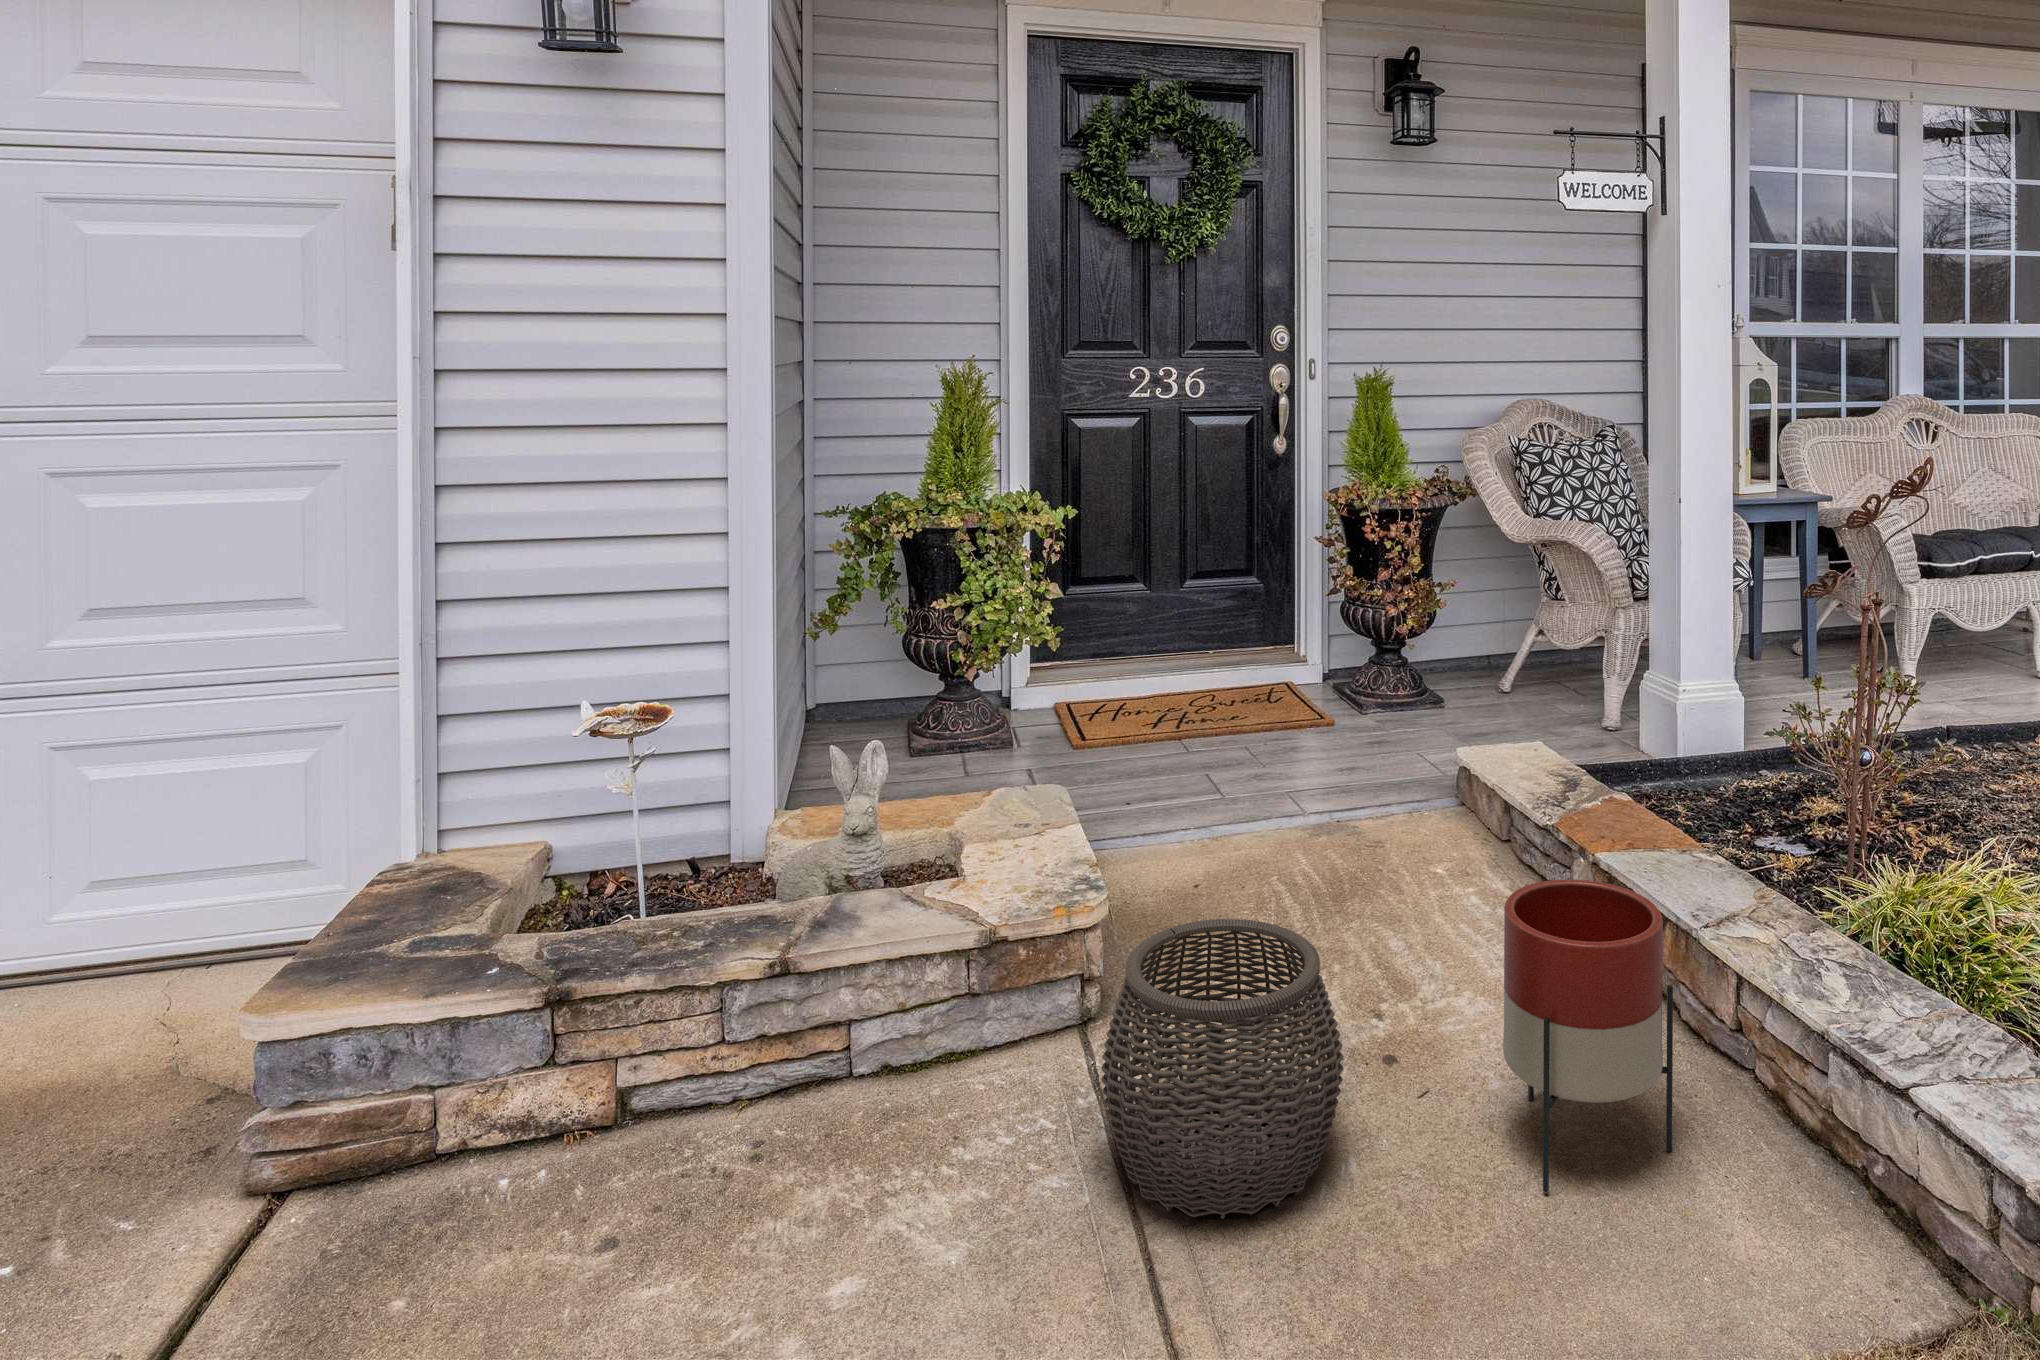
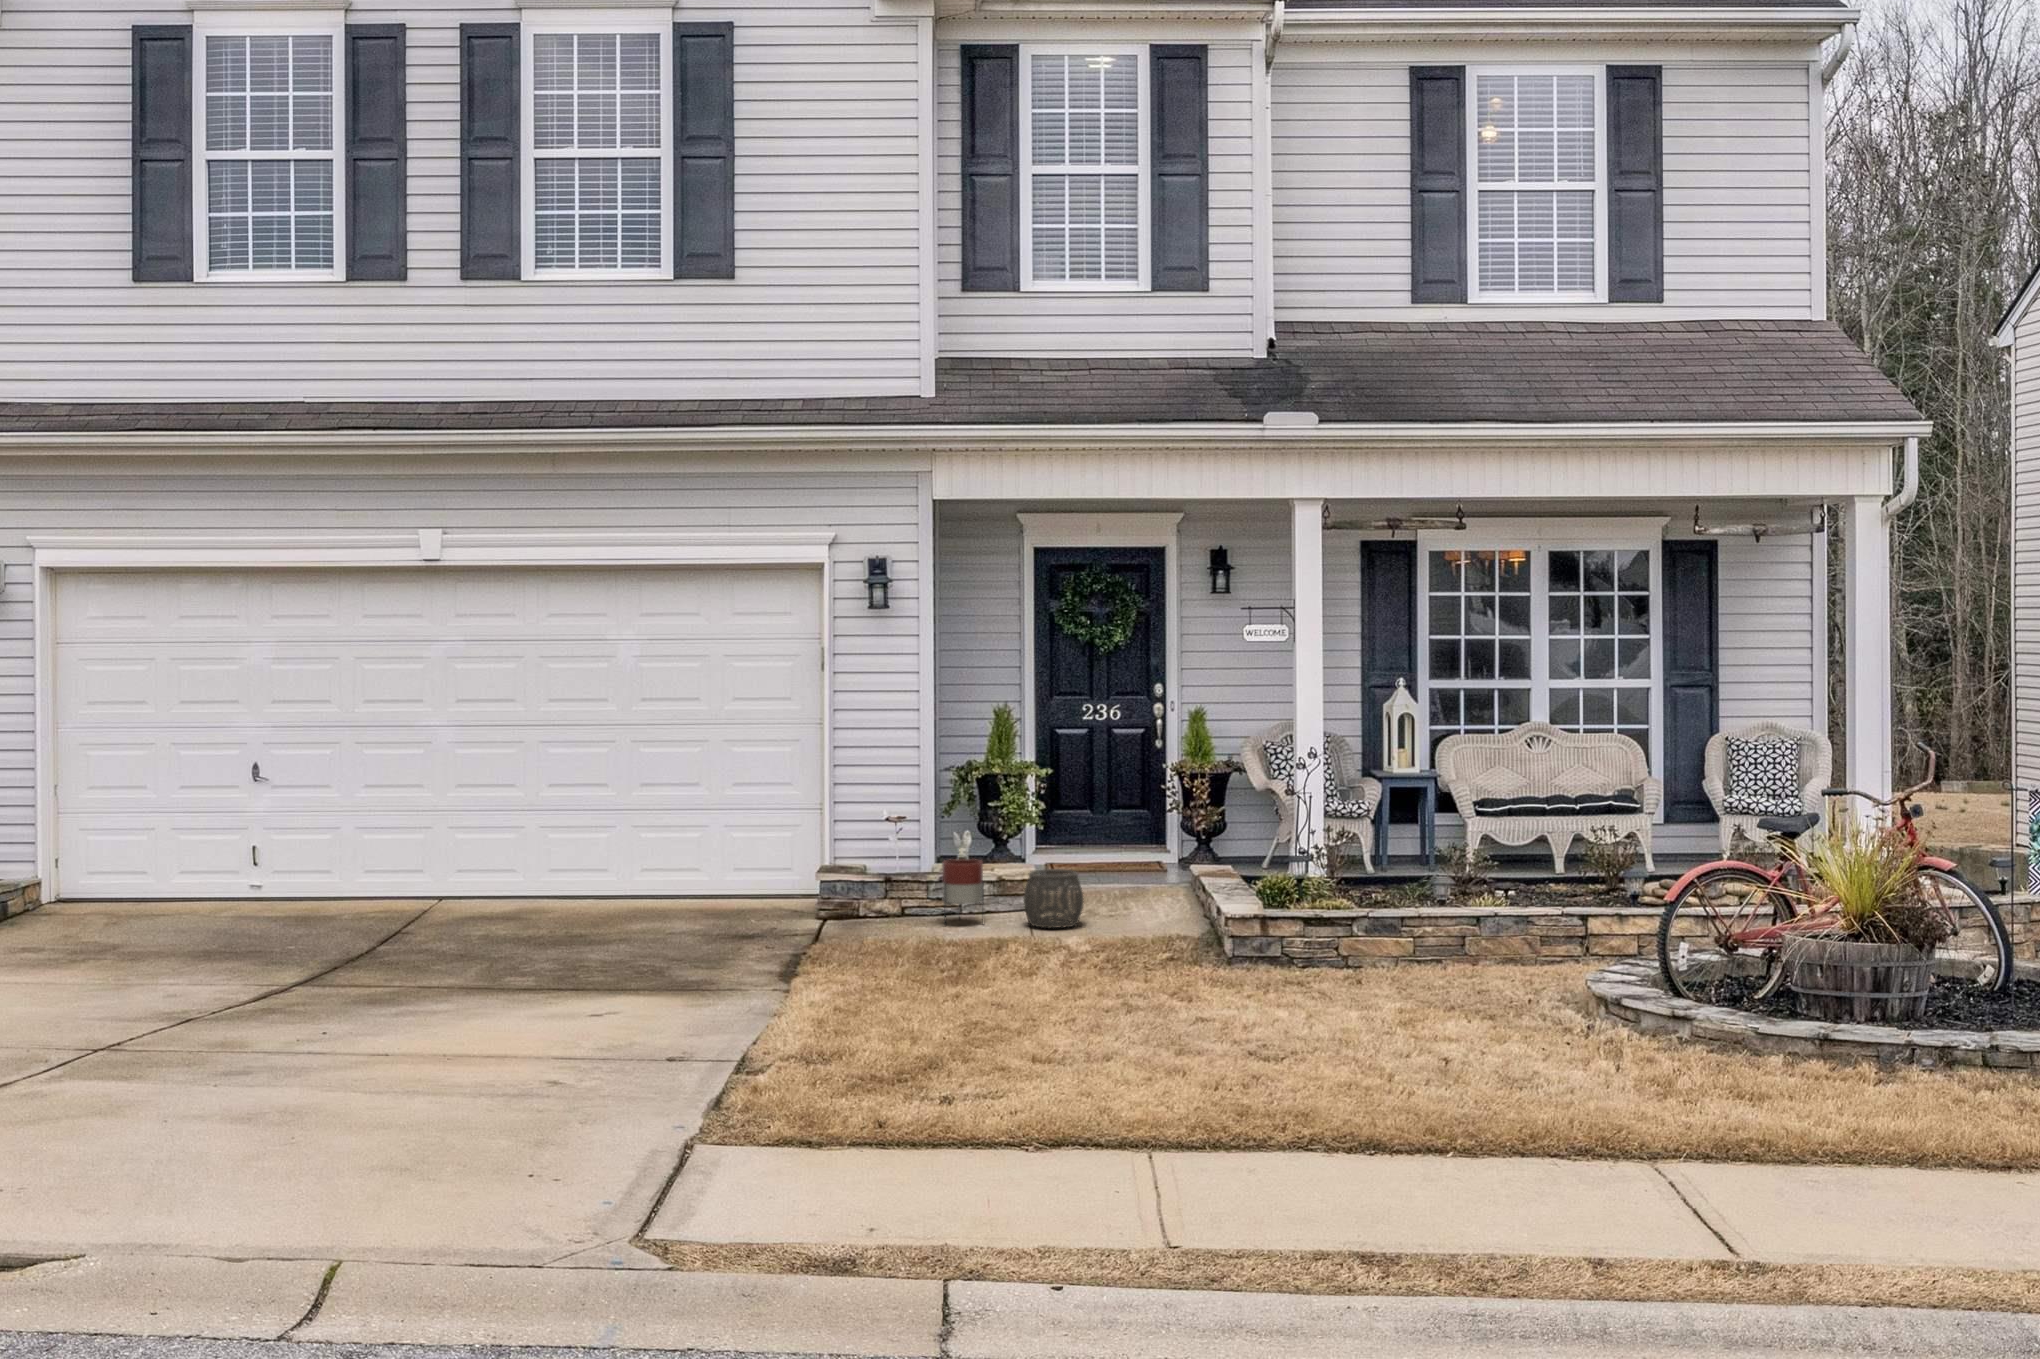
planter: present [1503,879,1673,1193] -> present [942,859,984,911]

